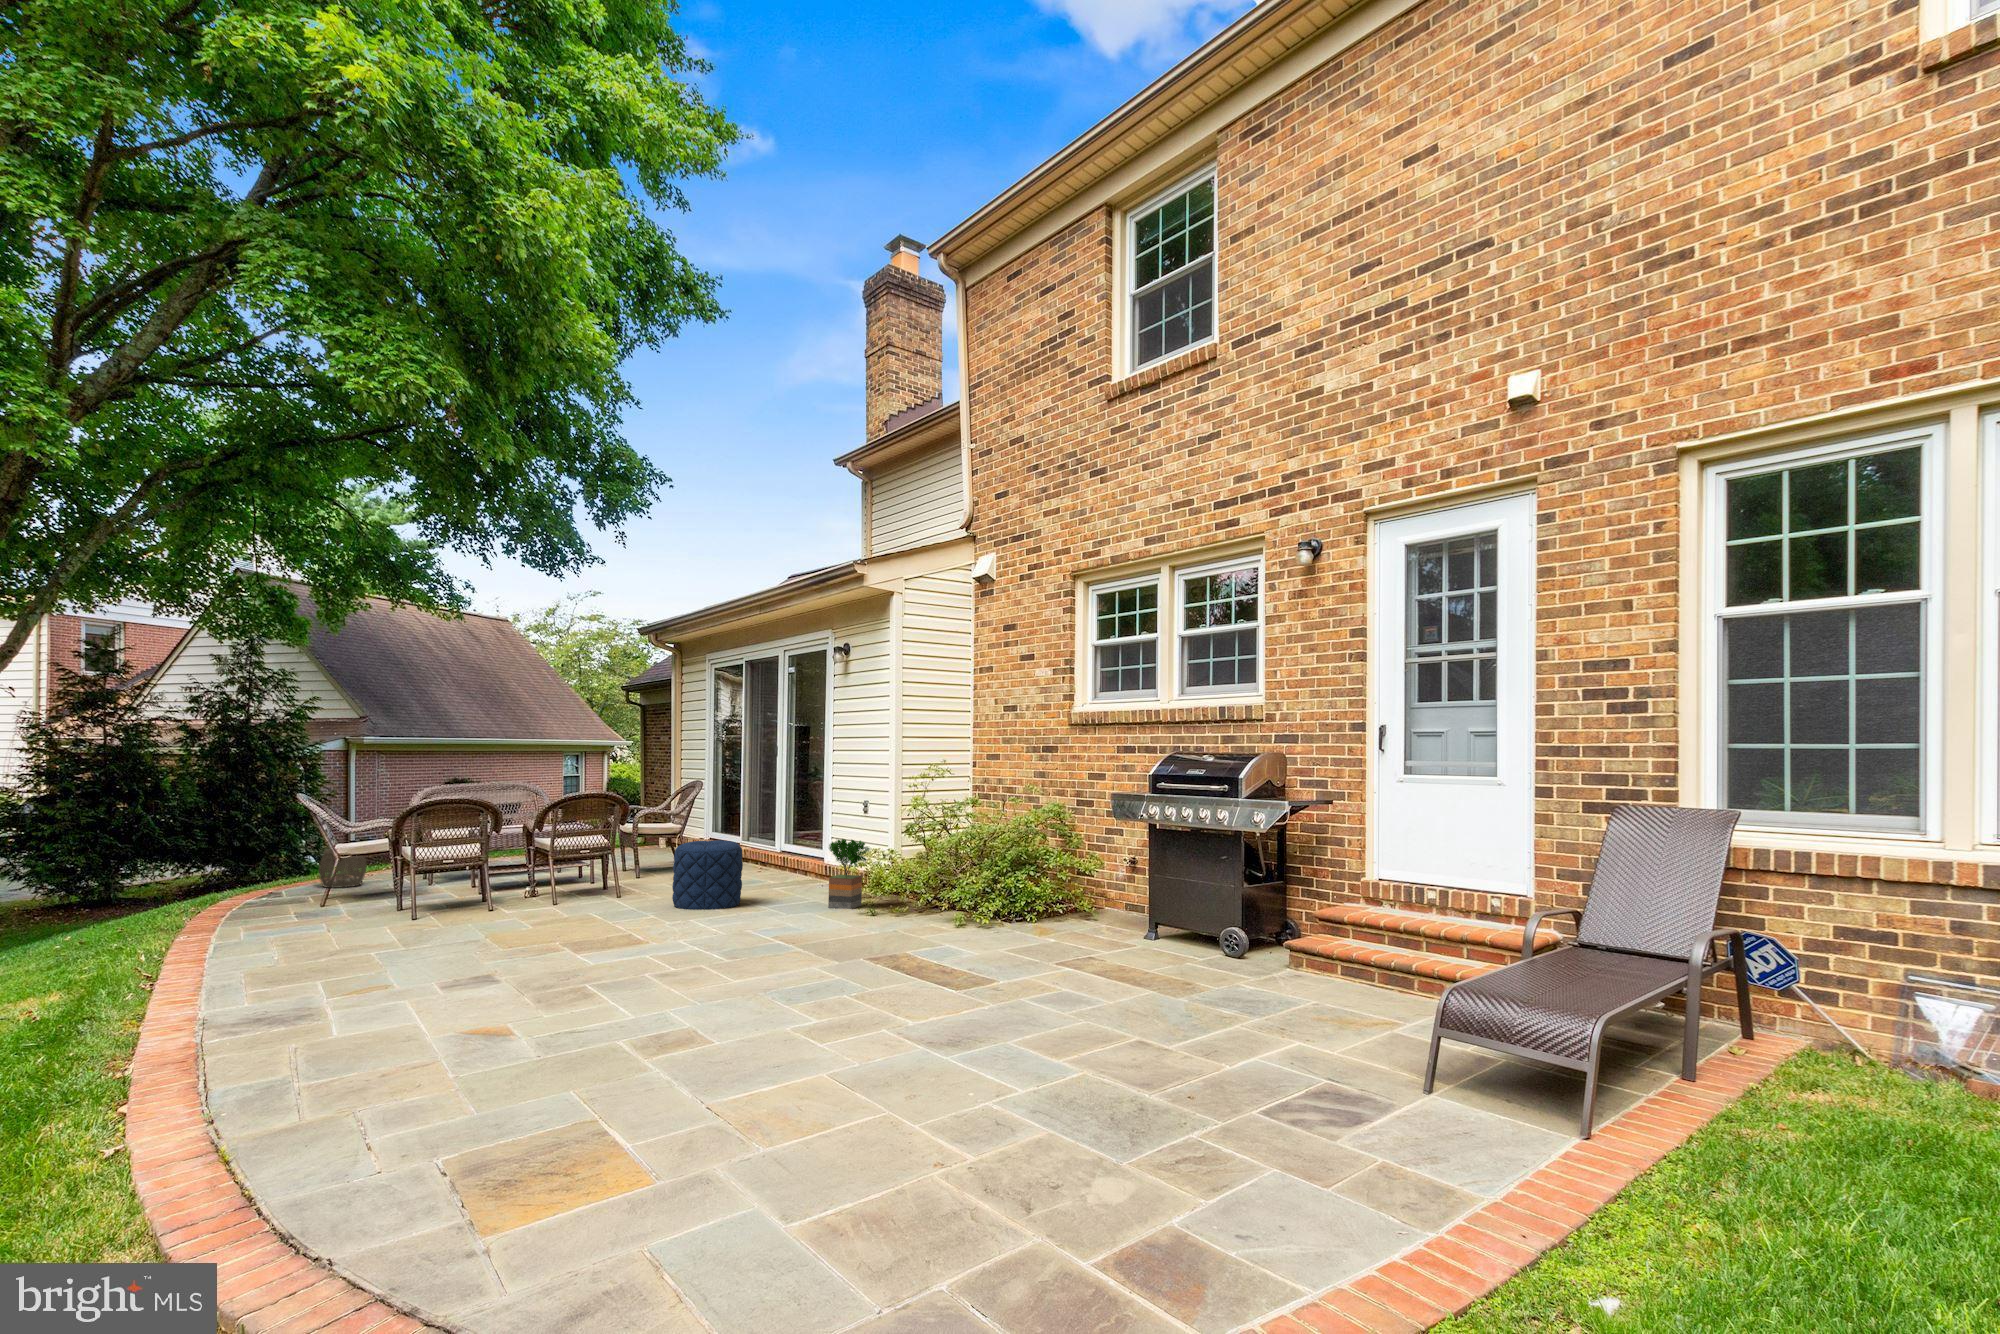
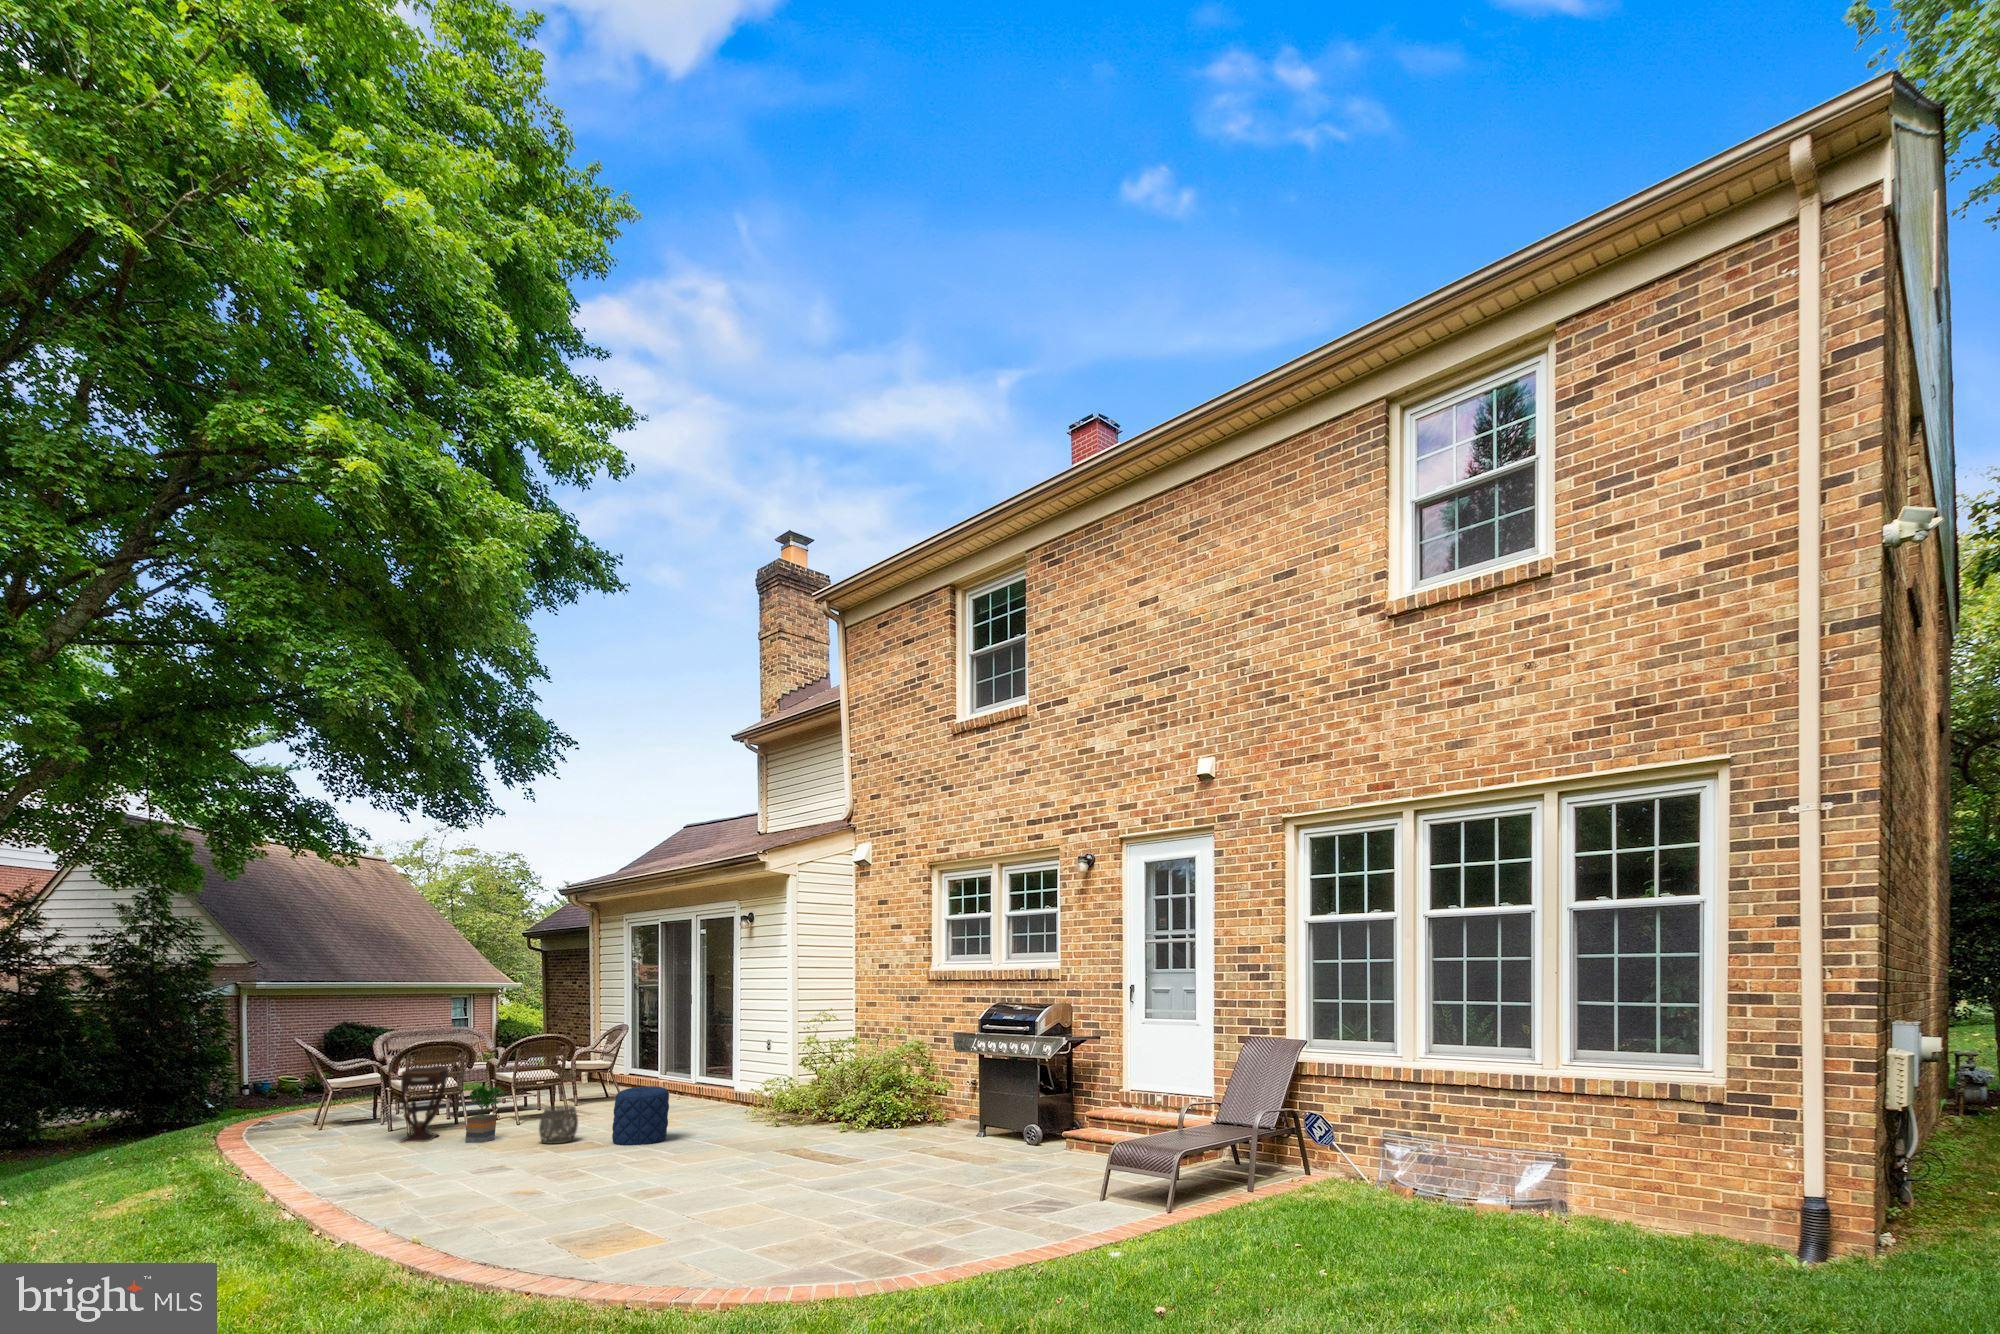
side table: none [416,810,477,897] -> present [400,1066,449,1143]
potted tree: present [828,839,870,909] -> present [465,1086,504,1143]
woven basket: present [319,850,366,888] -> present [539,1105,578,1144]

